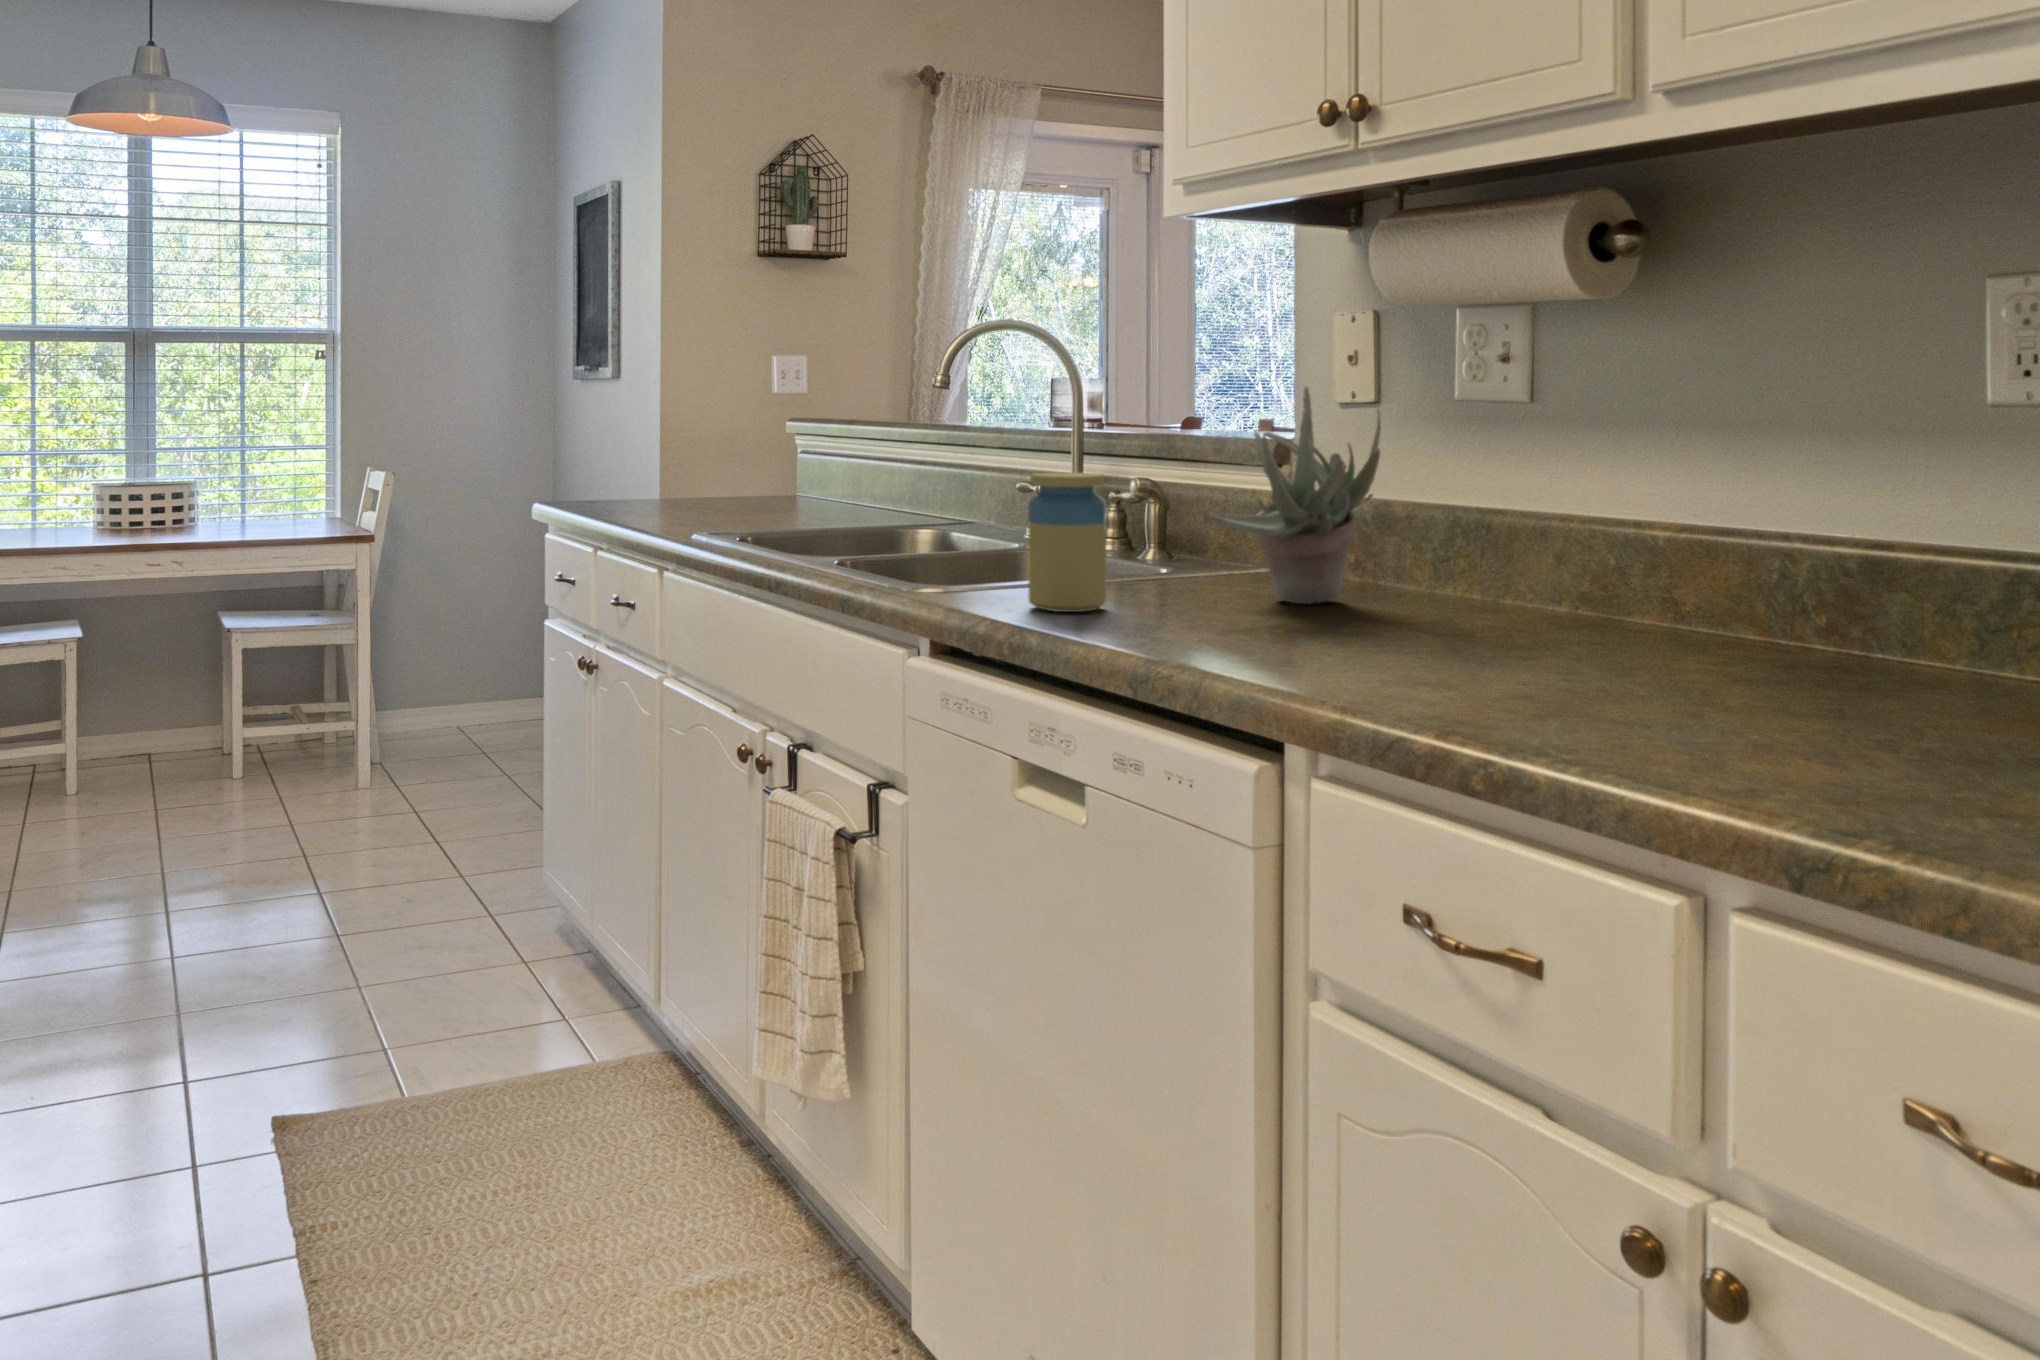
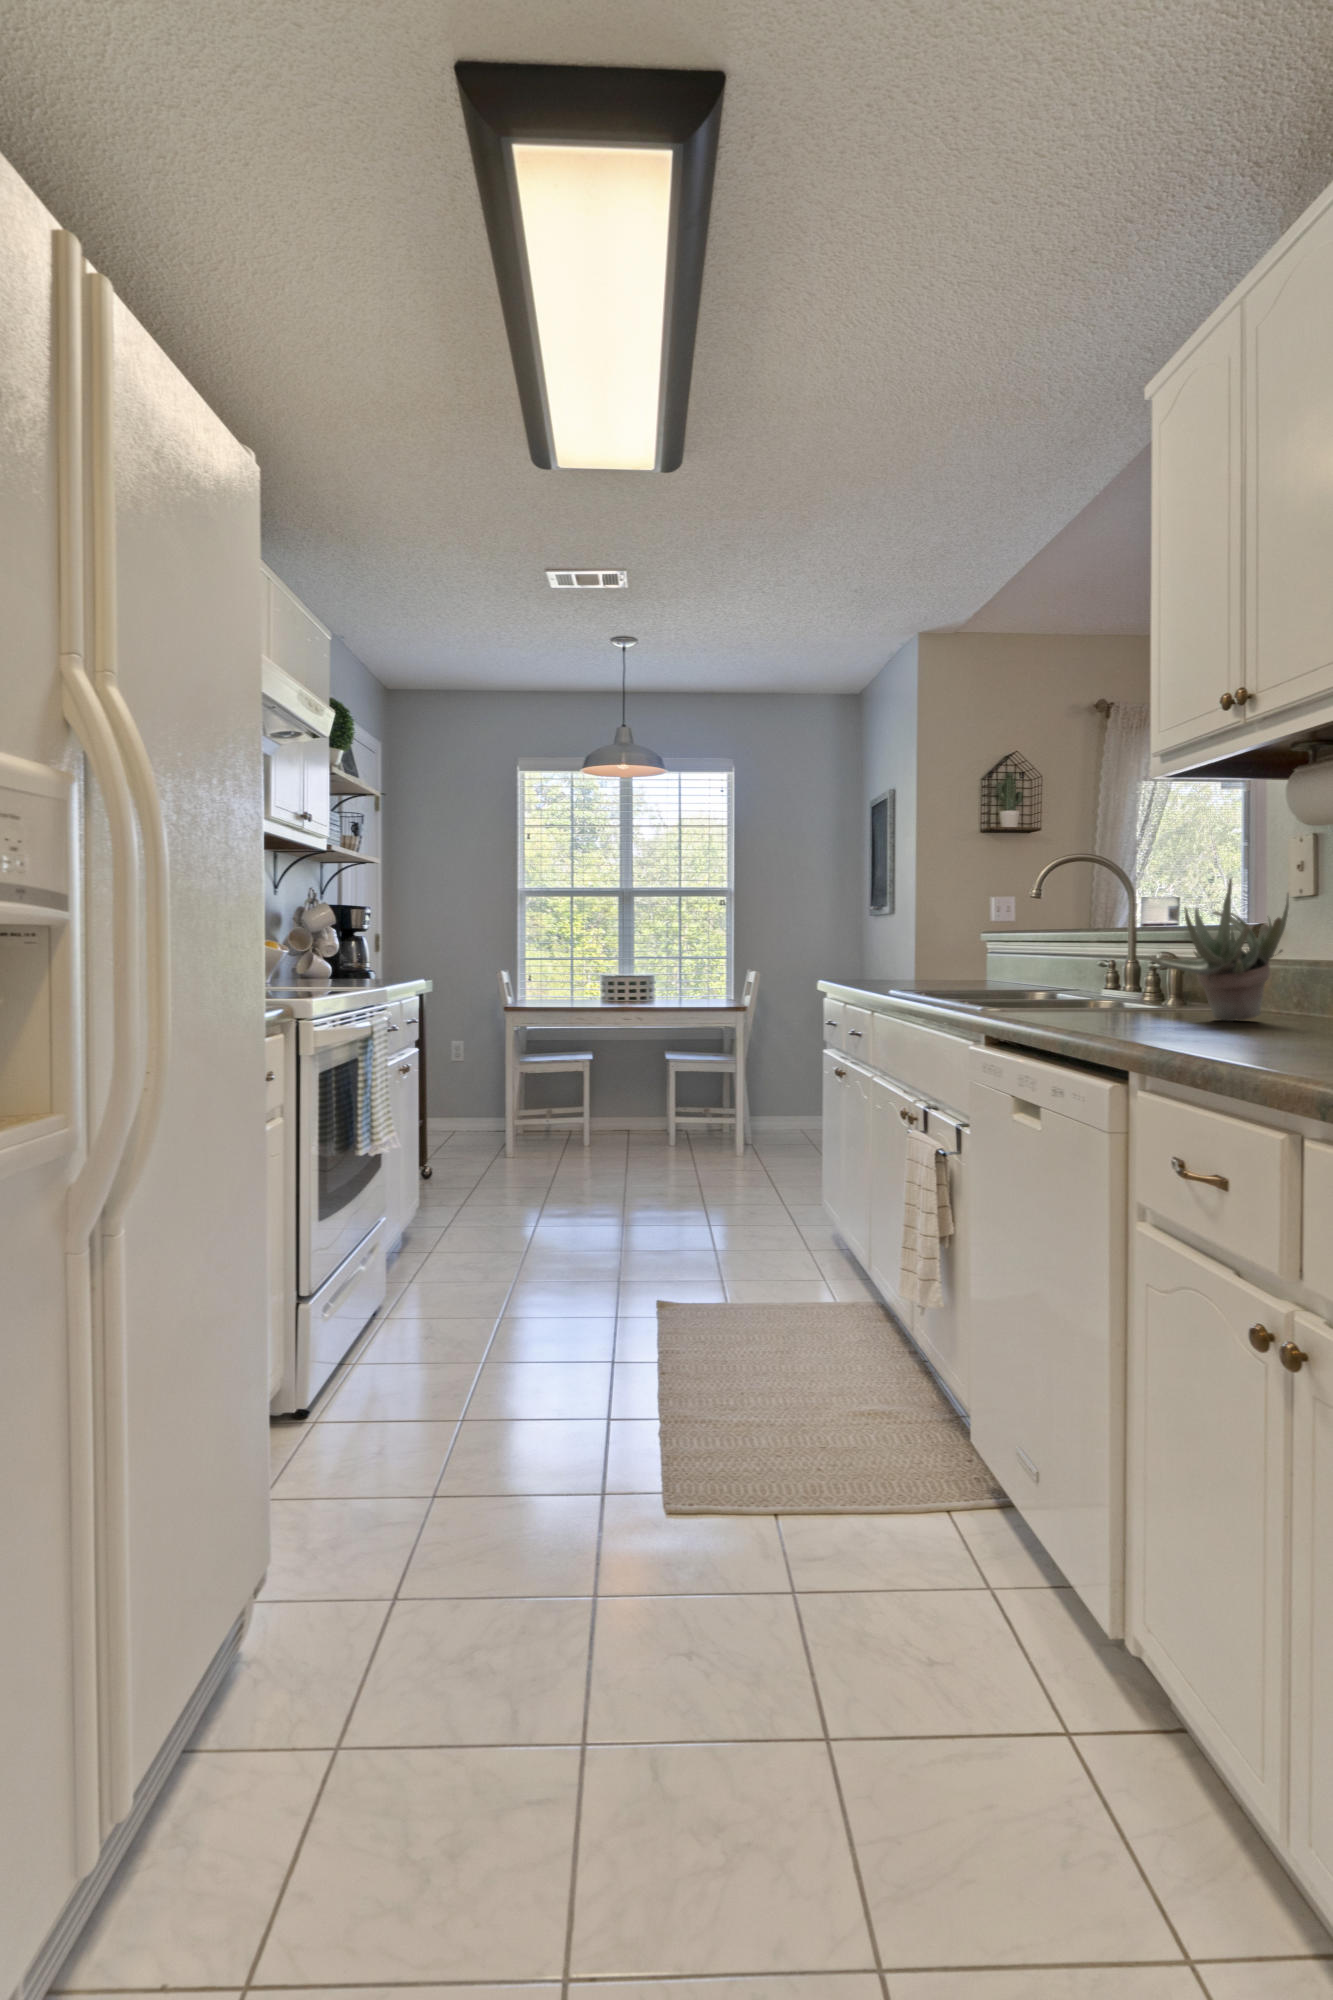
jar: present [1028,472,1106,612] -> none [1037,935,1091,1018]

